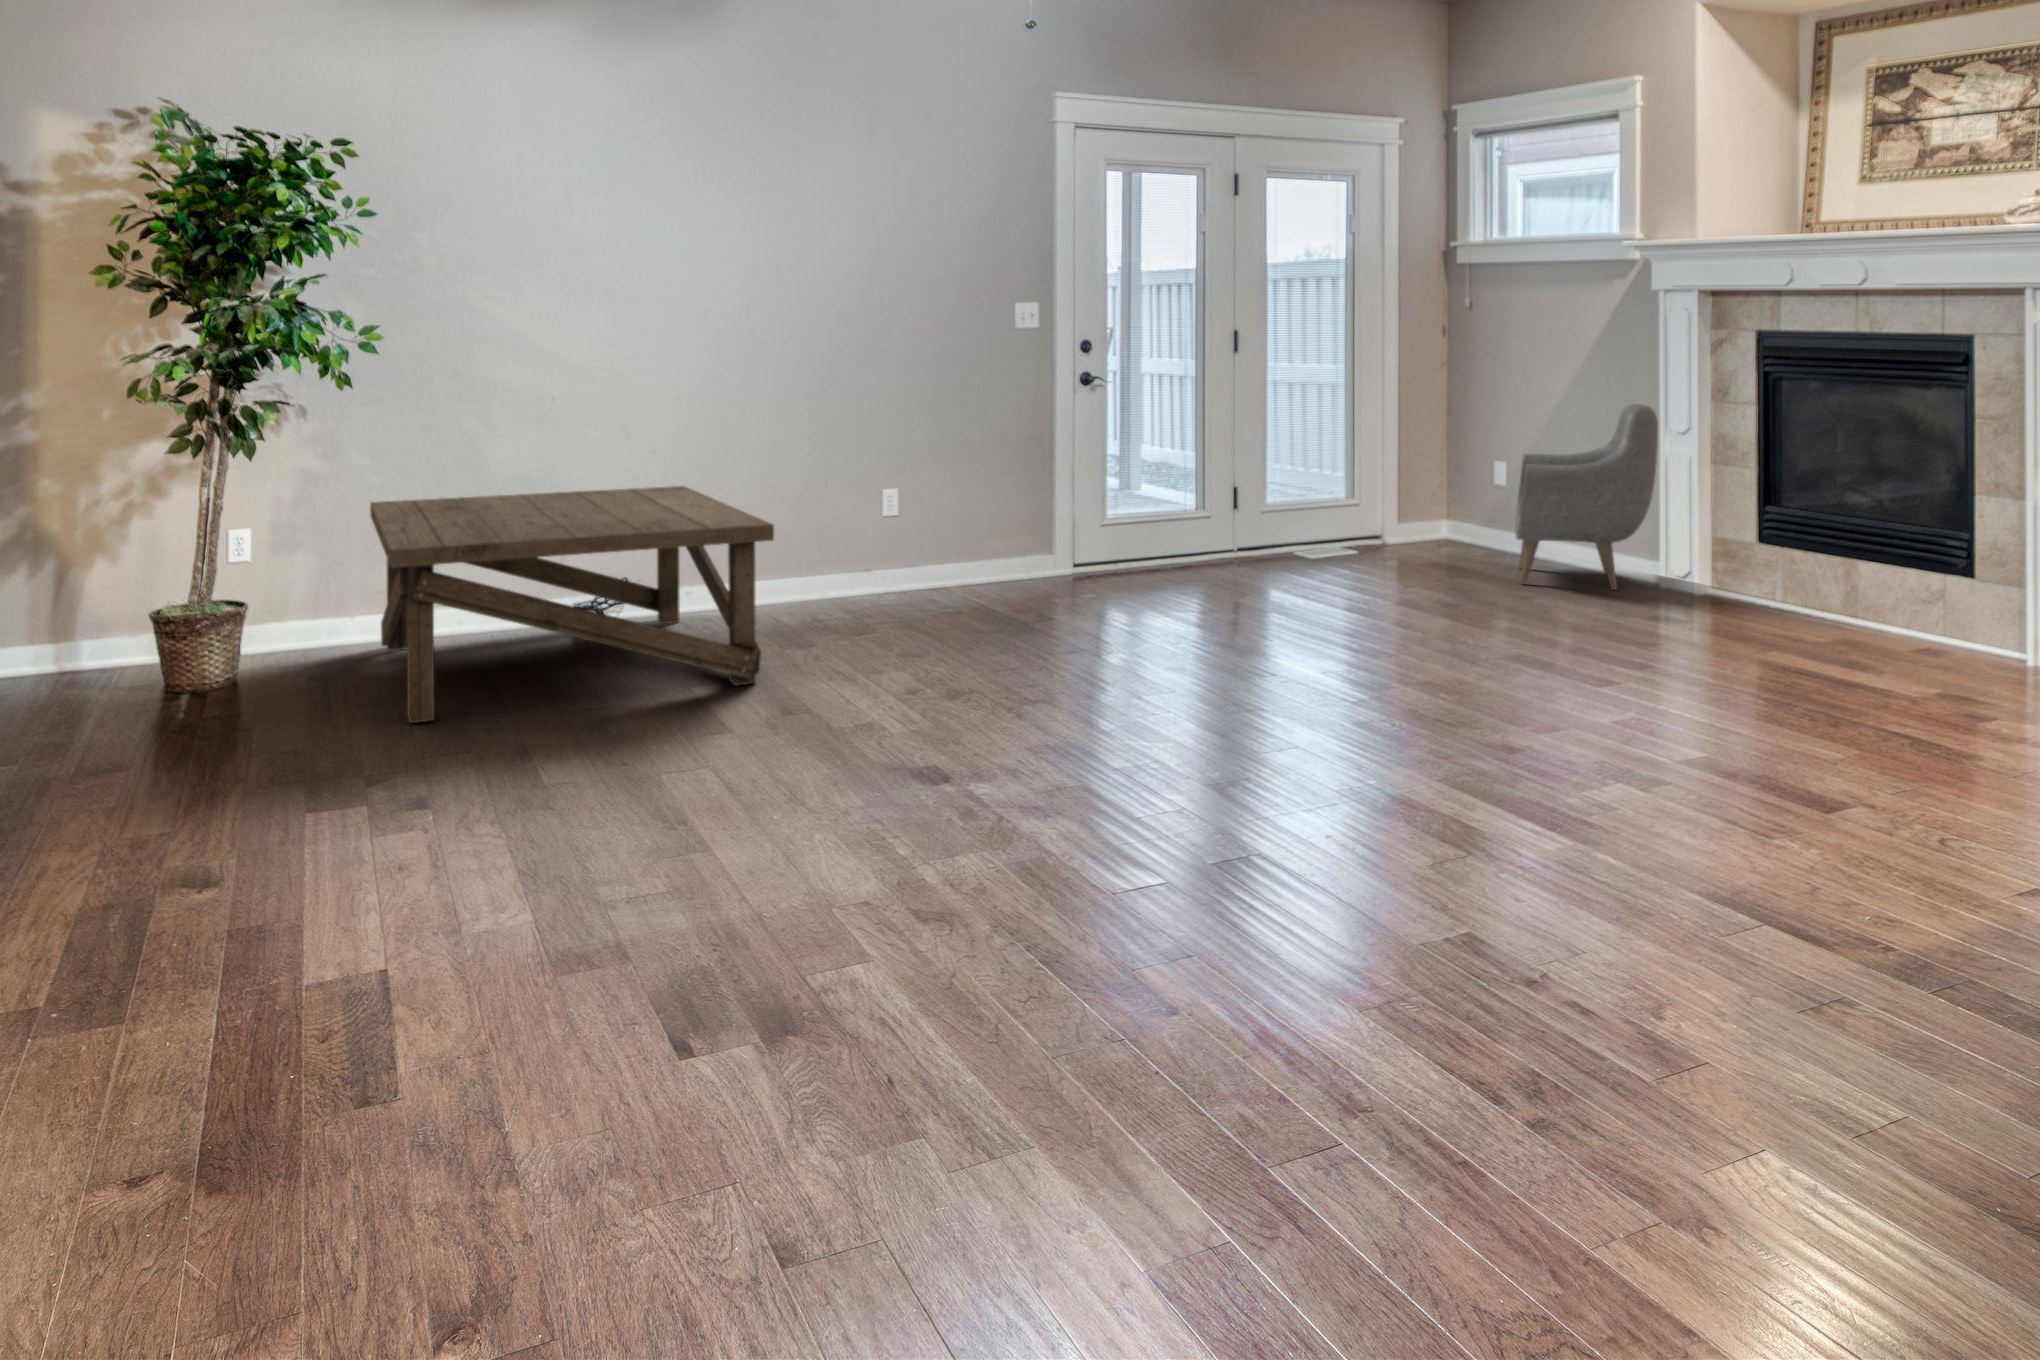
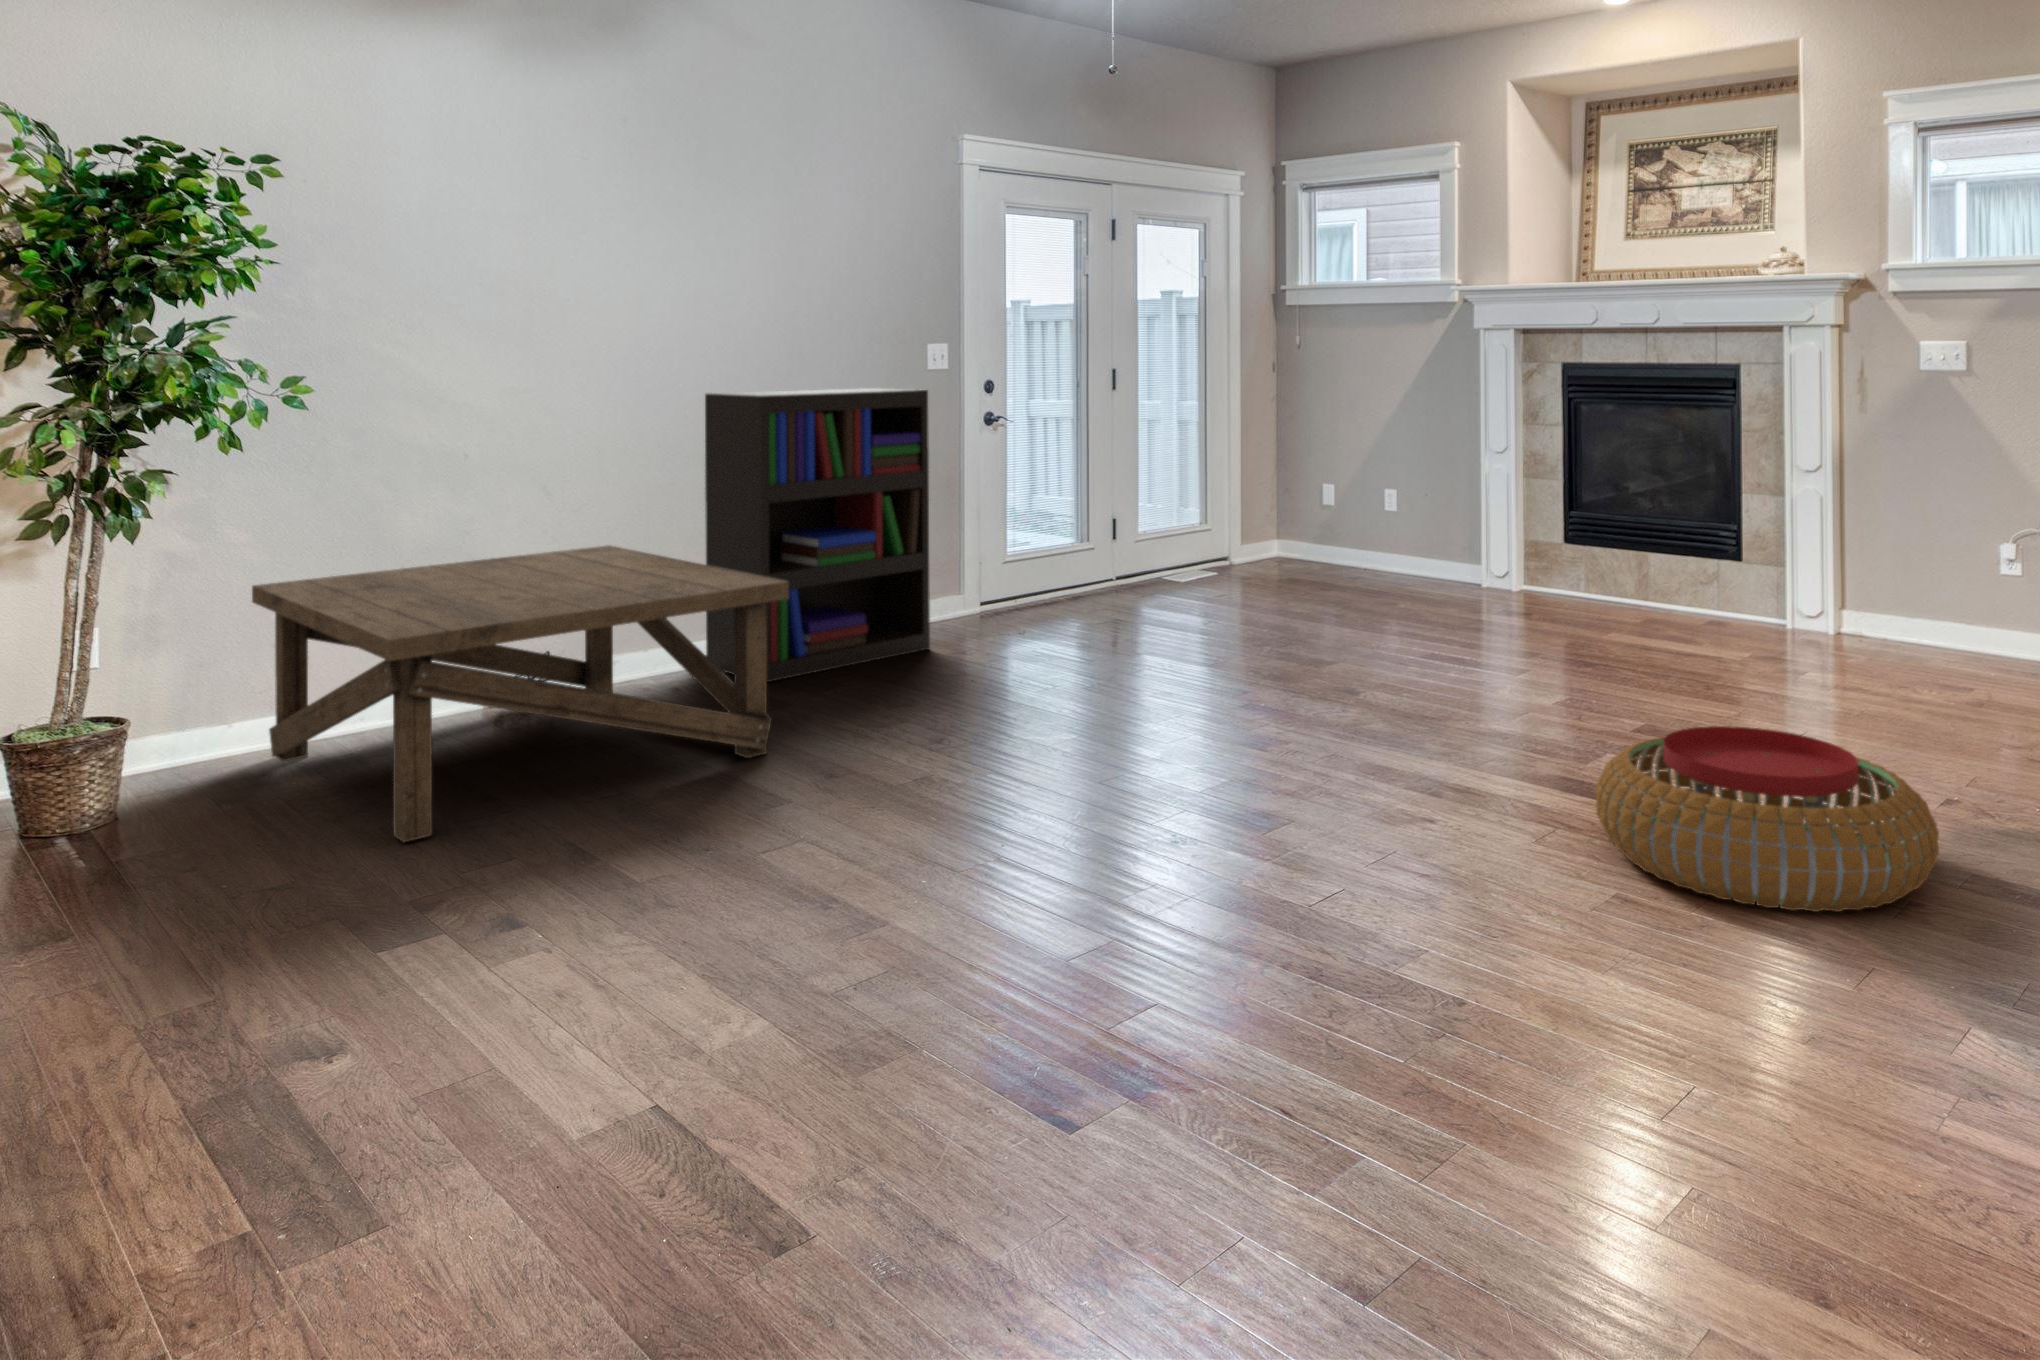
bookshelf: none [779,348,992,622] -> present [705,388,930,682]
armchair: present [1515,404,1658,590] -> none [1358,427,1483,592]
pouf: none [1488,750,1901,983] -> present [1595,726,1939,912]

